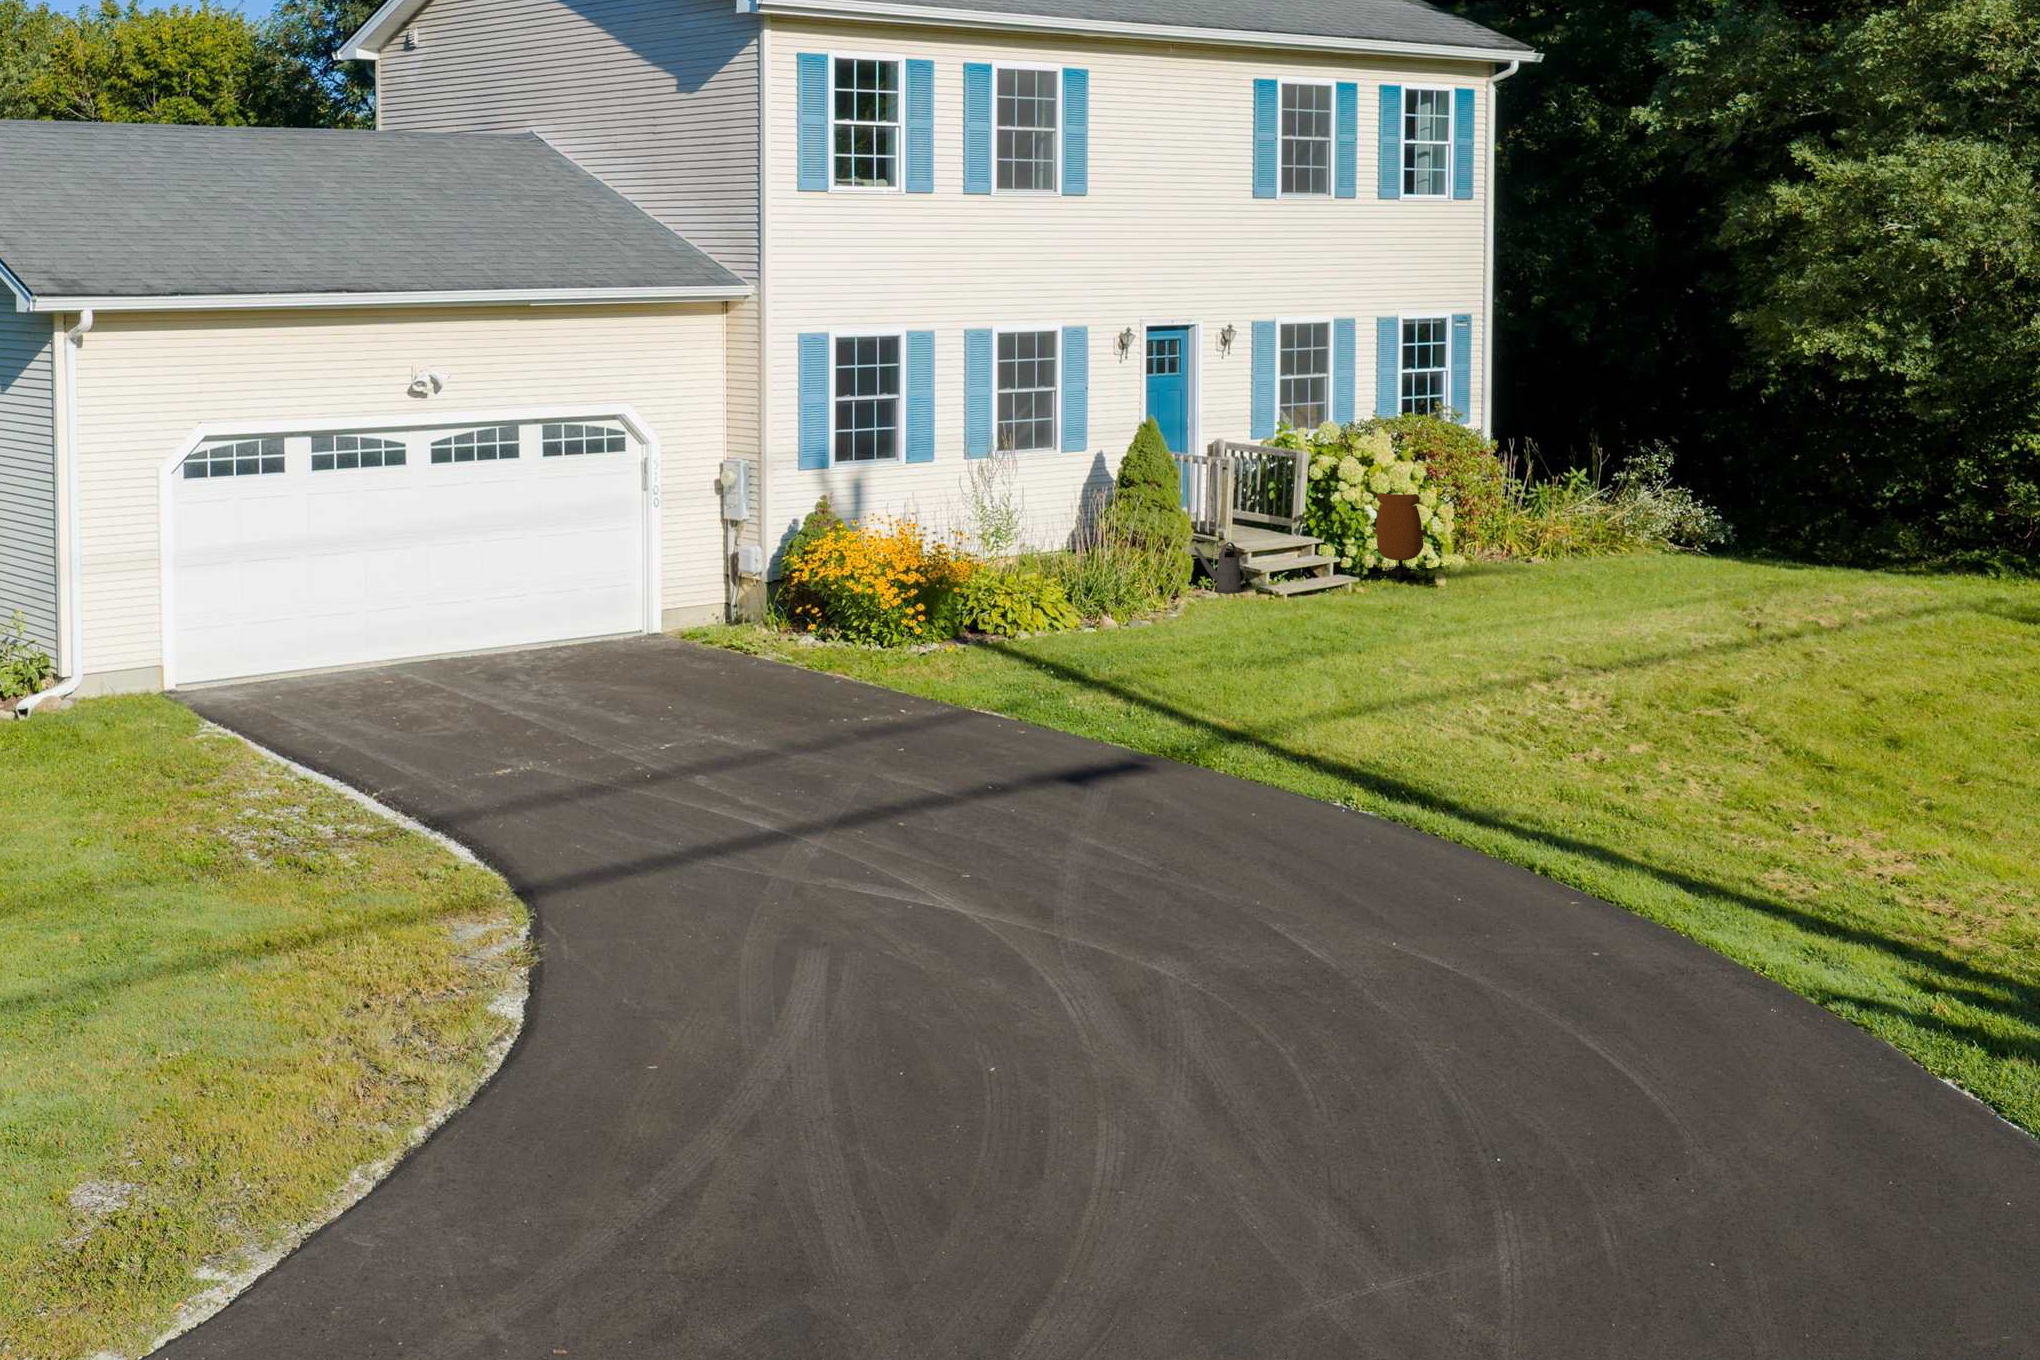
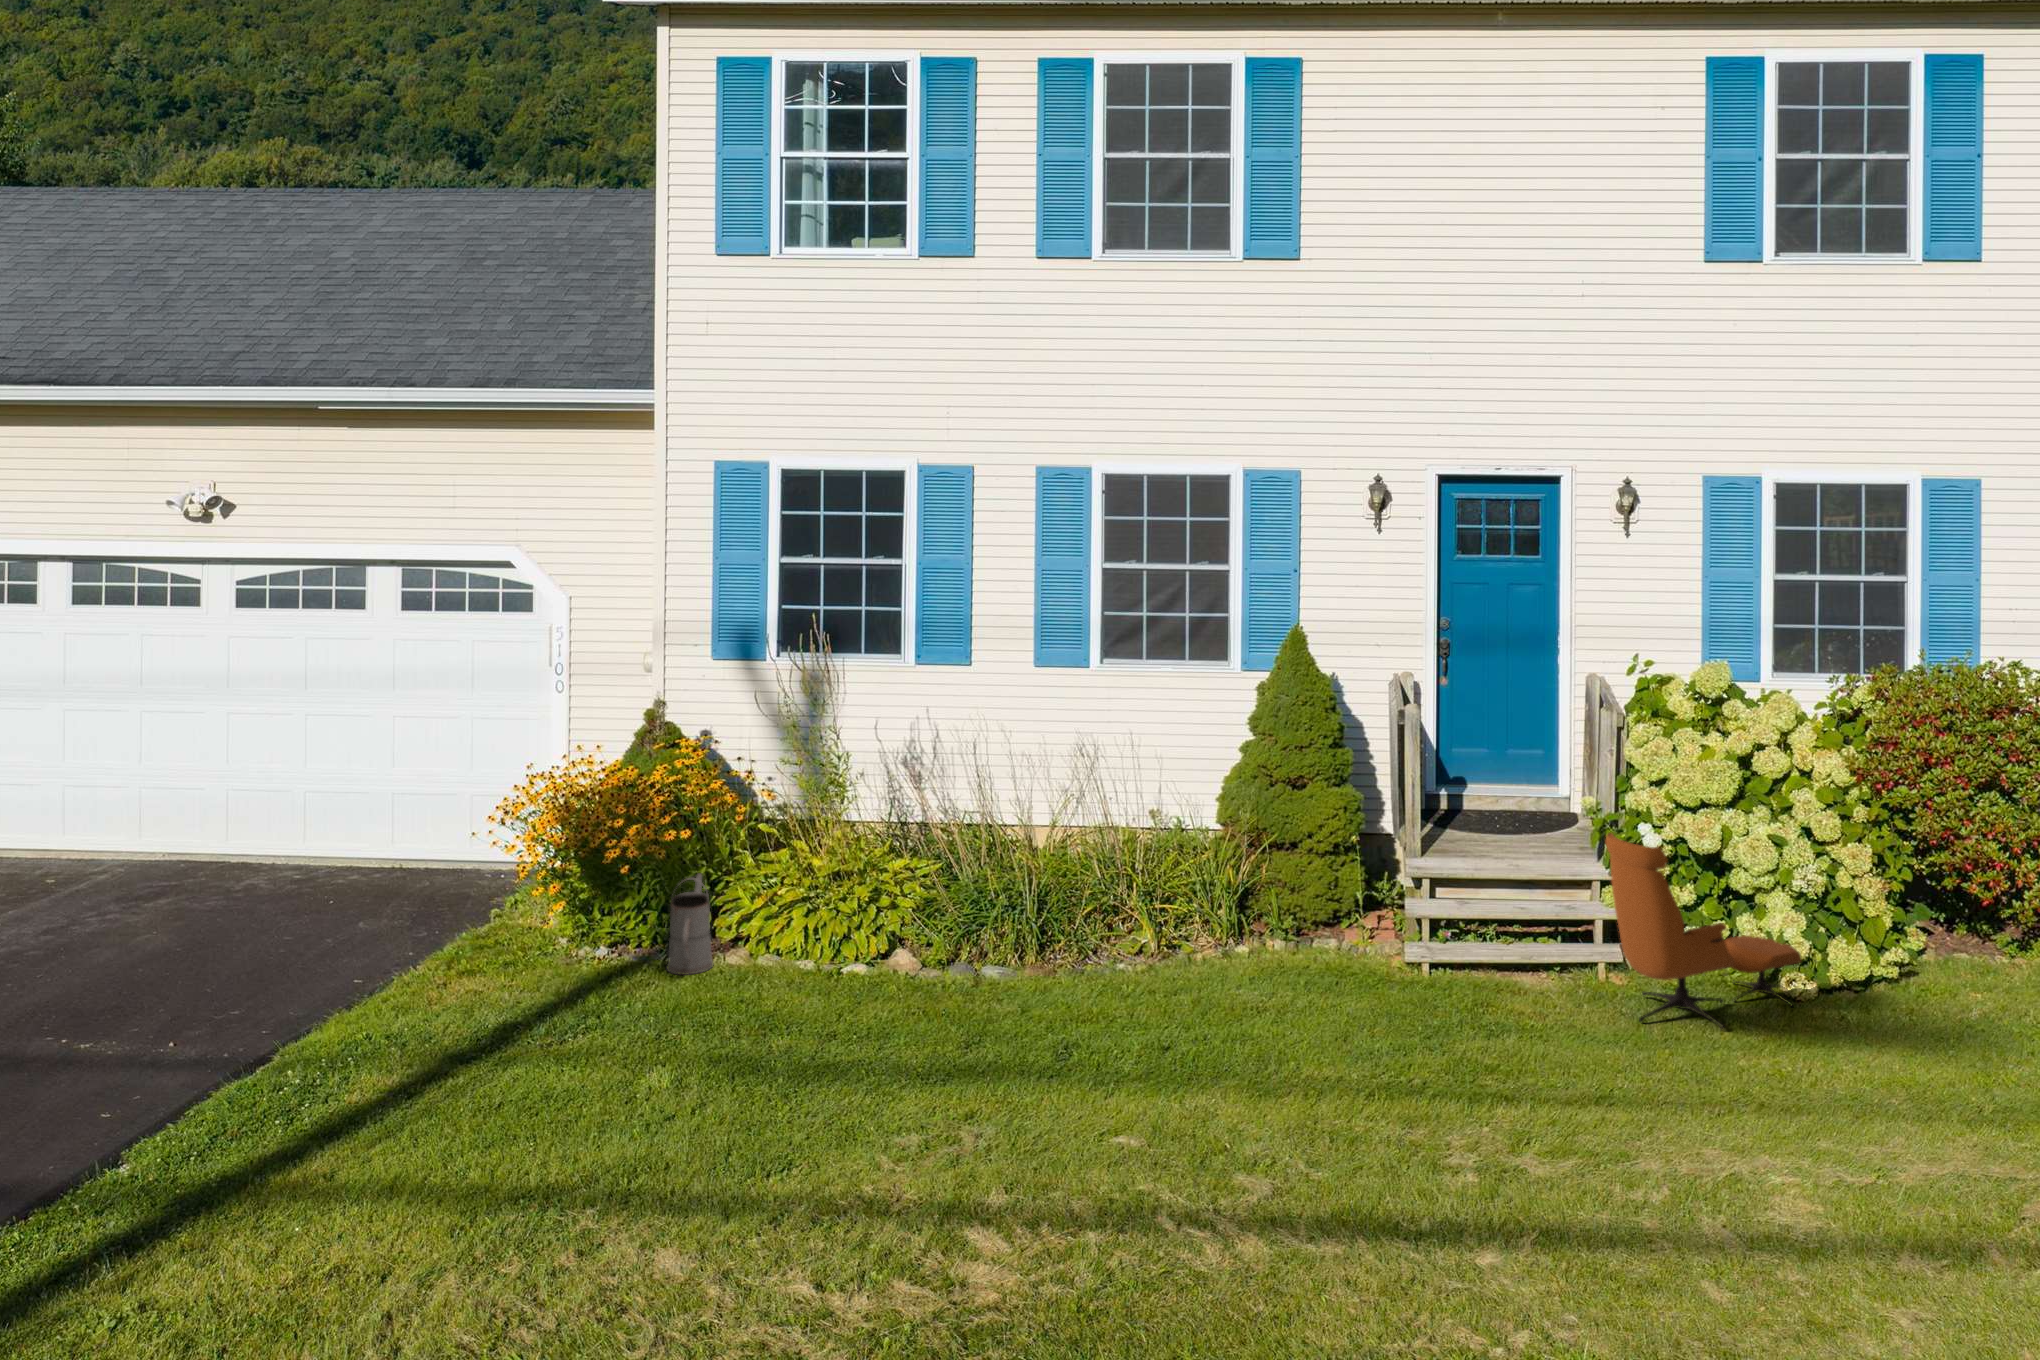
watering can: present [1194,542,1247,593] -> present [667,873,713,975]

